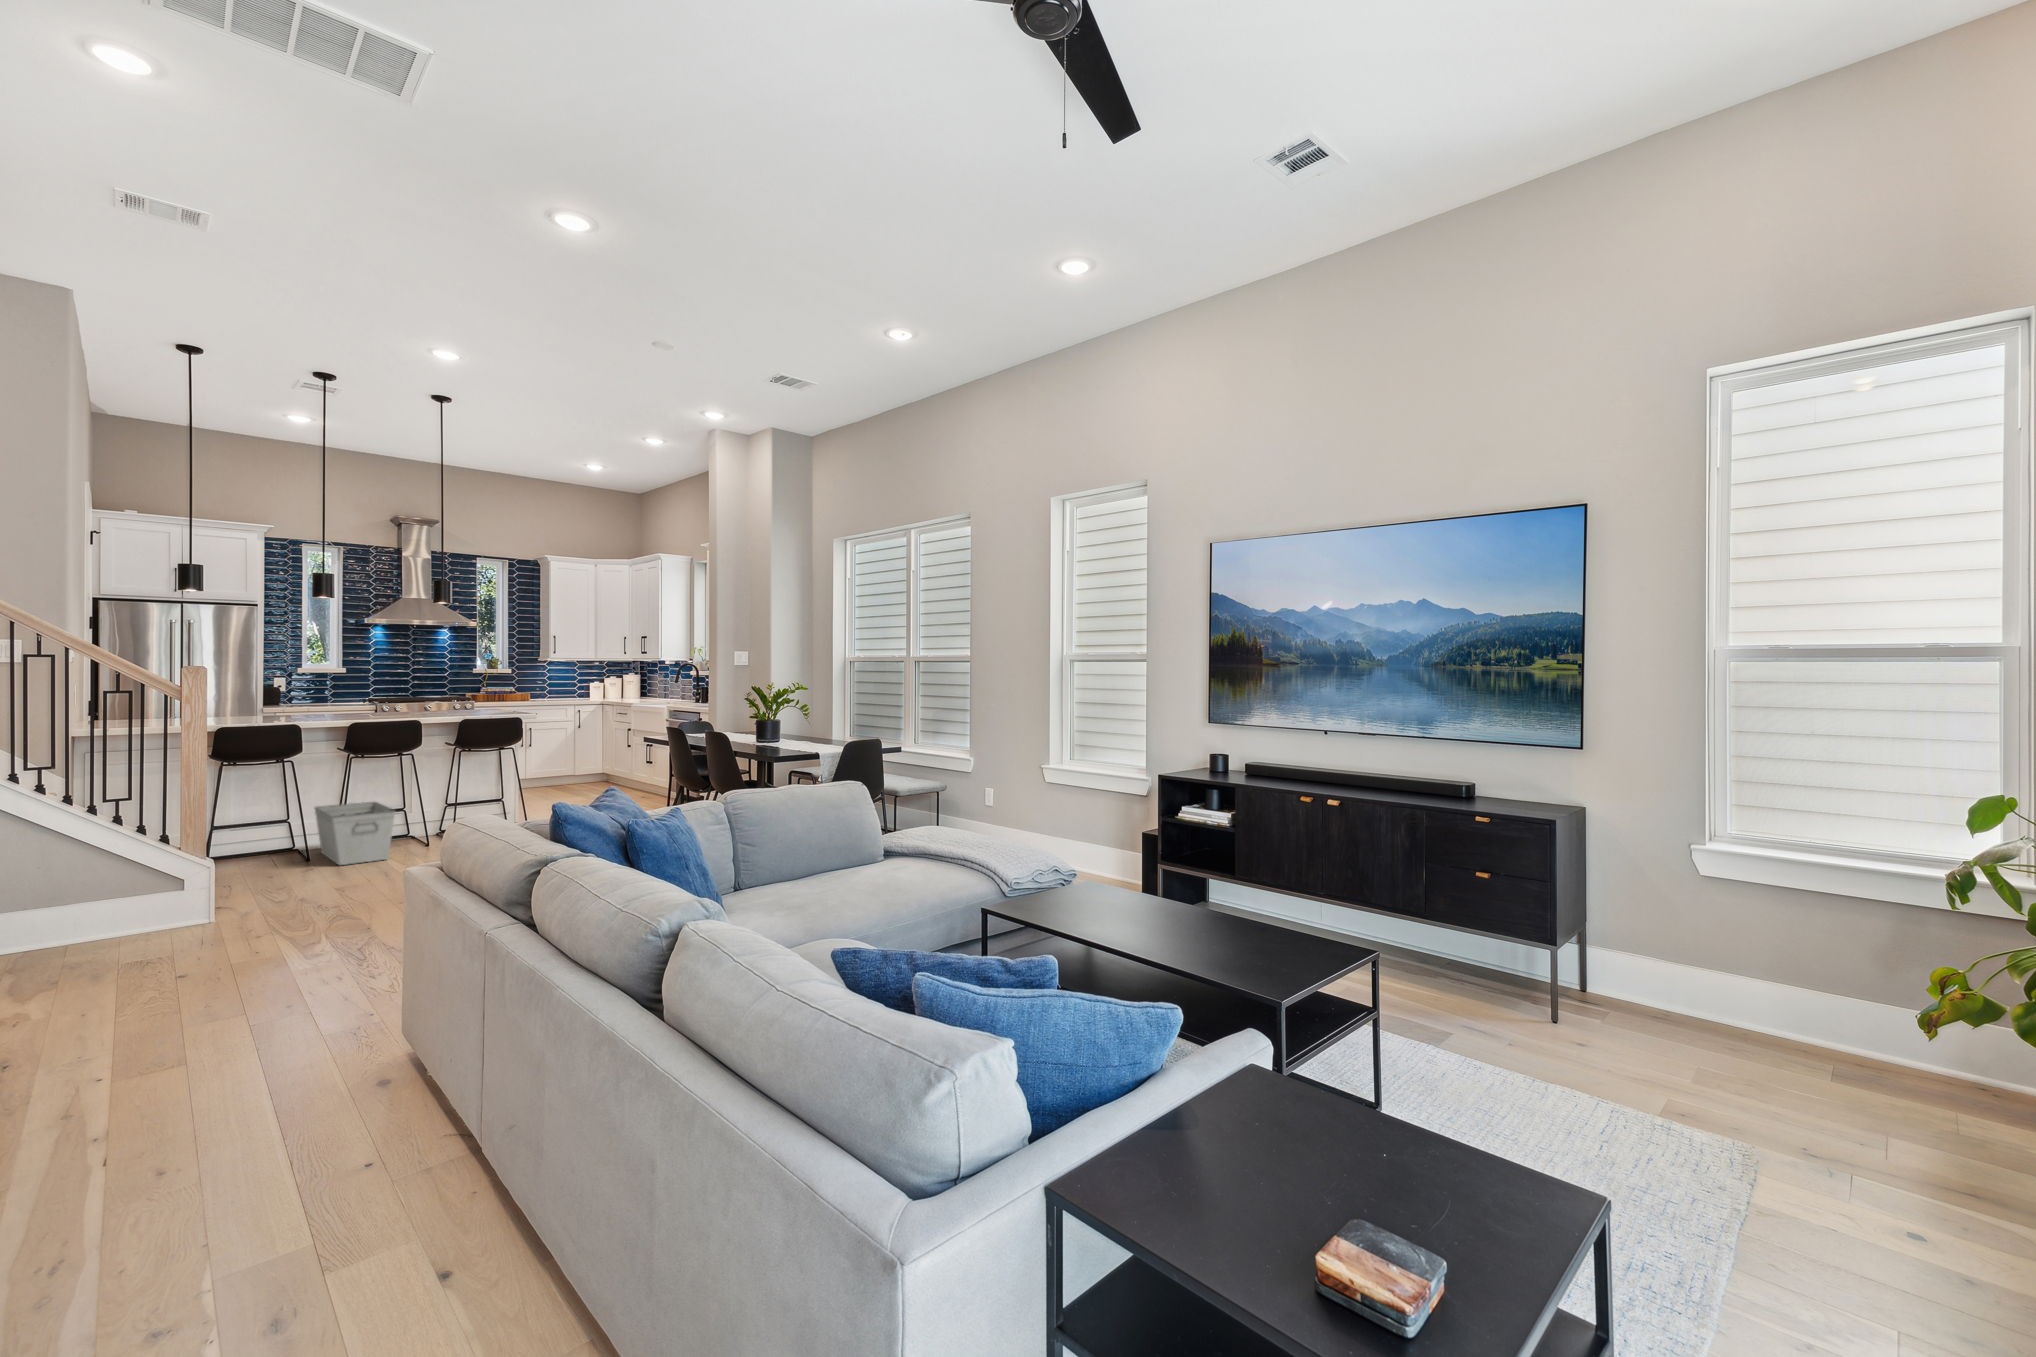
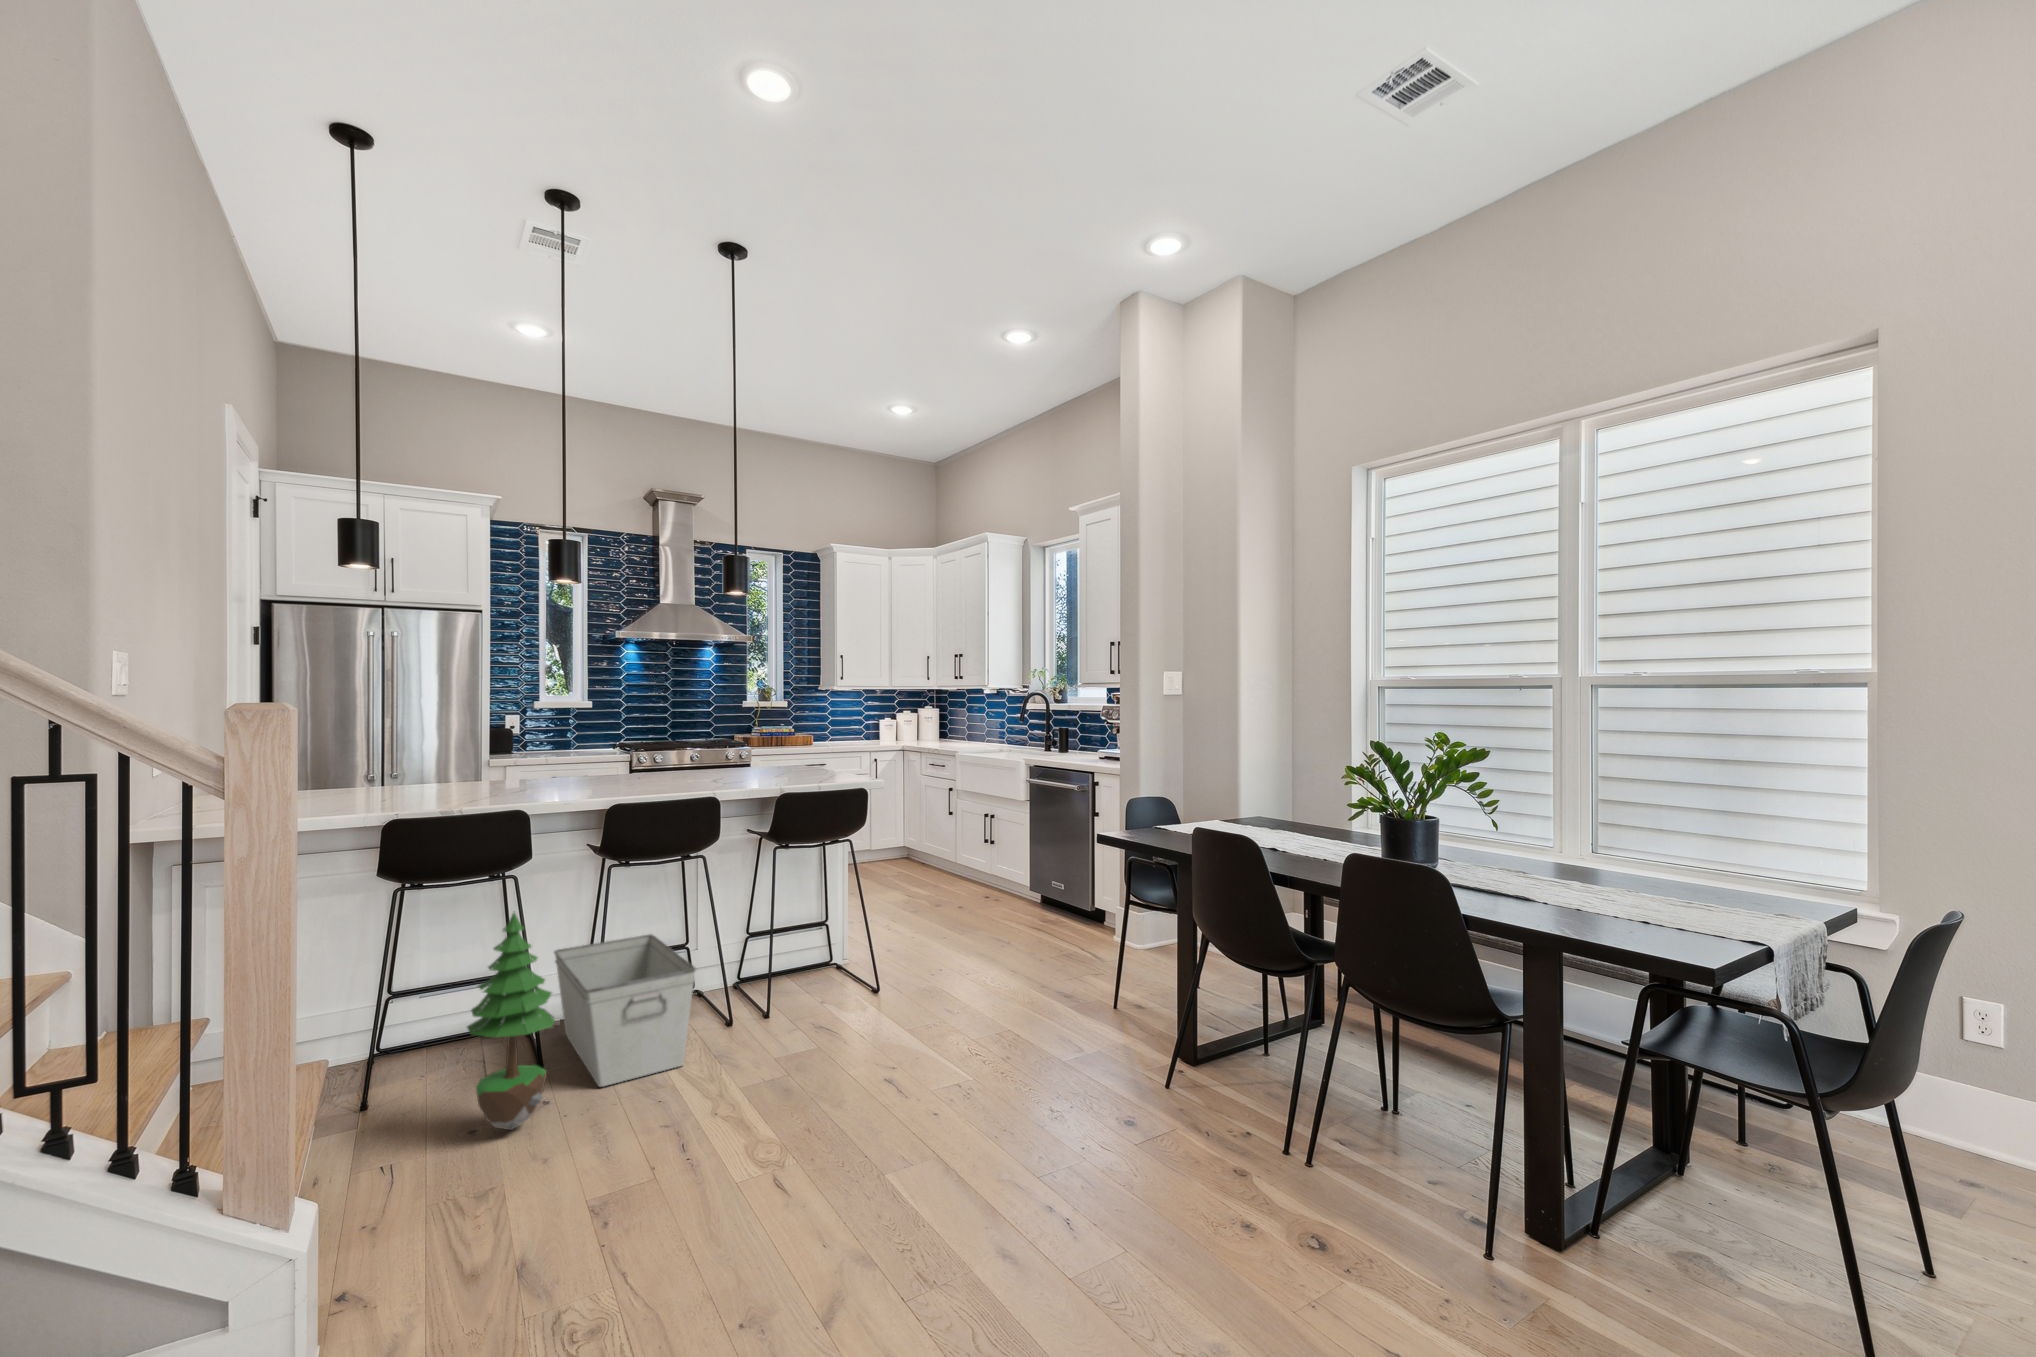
potted tree: none [266,772,314,876] -> present [467,911,555,1130]

